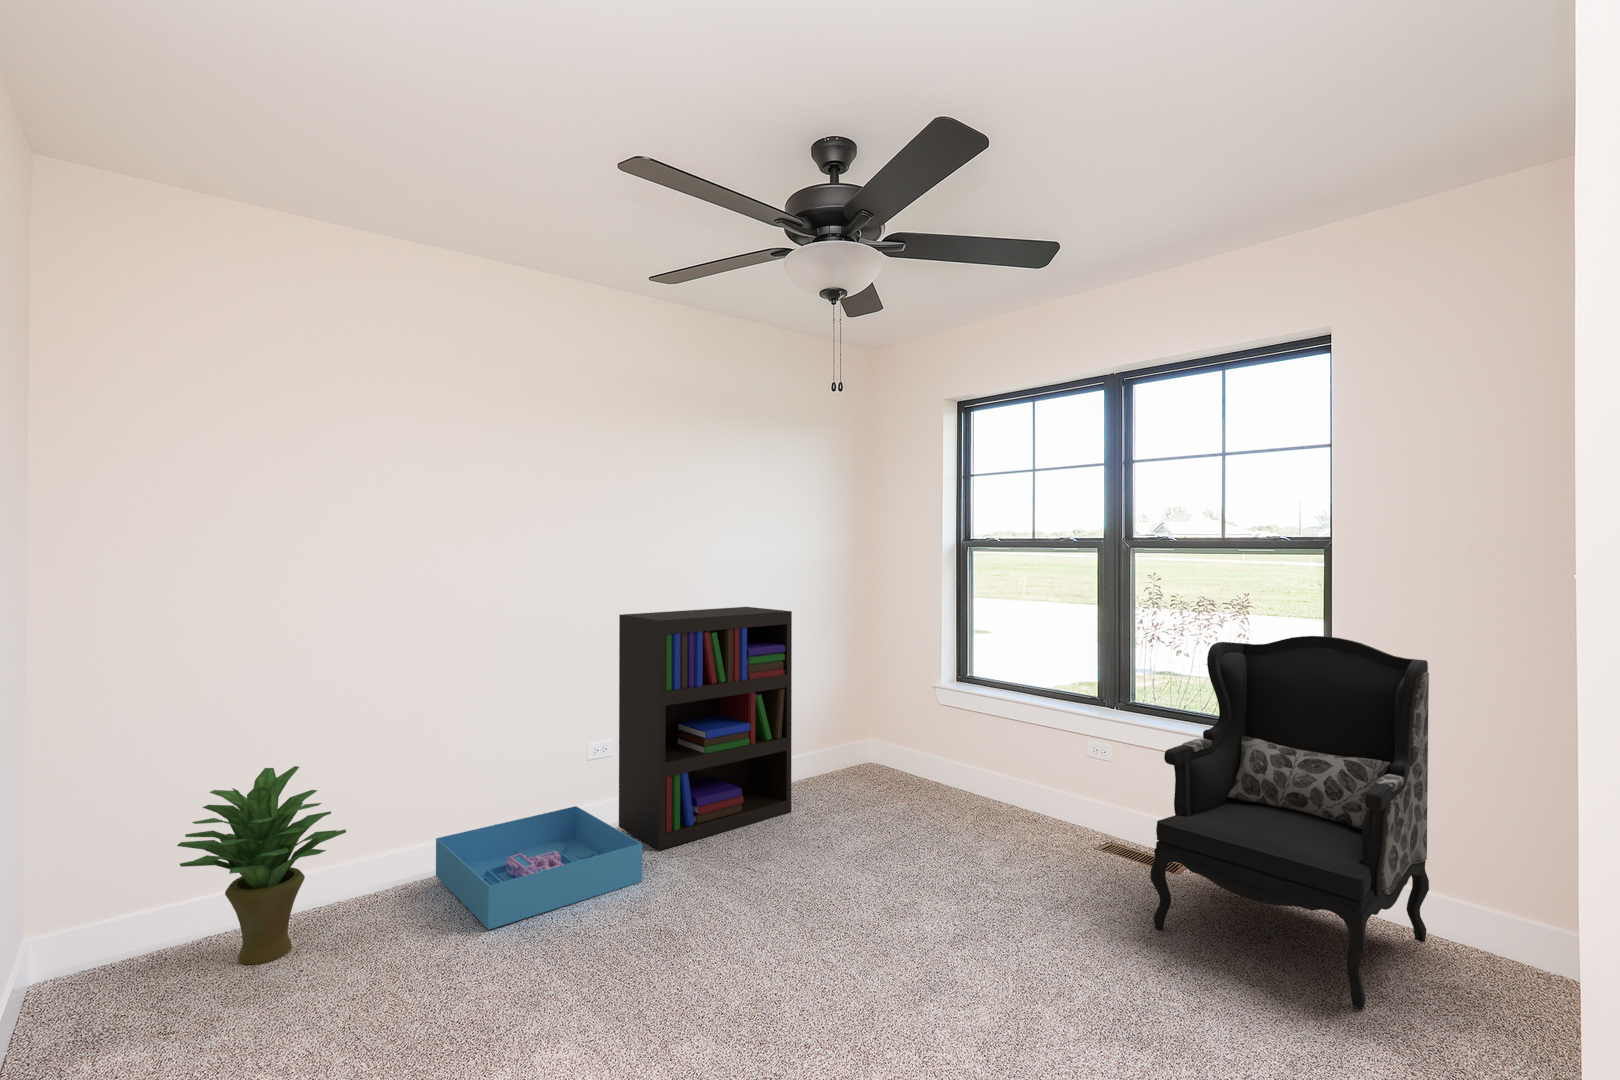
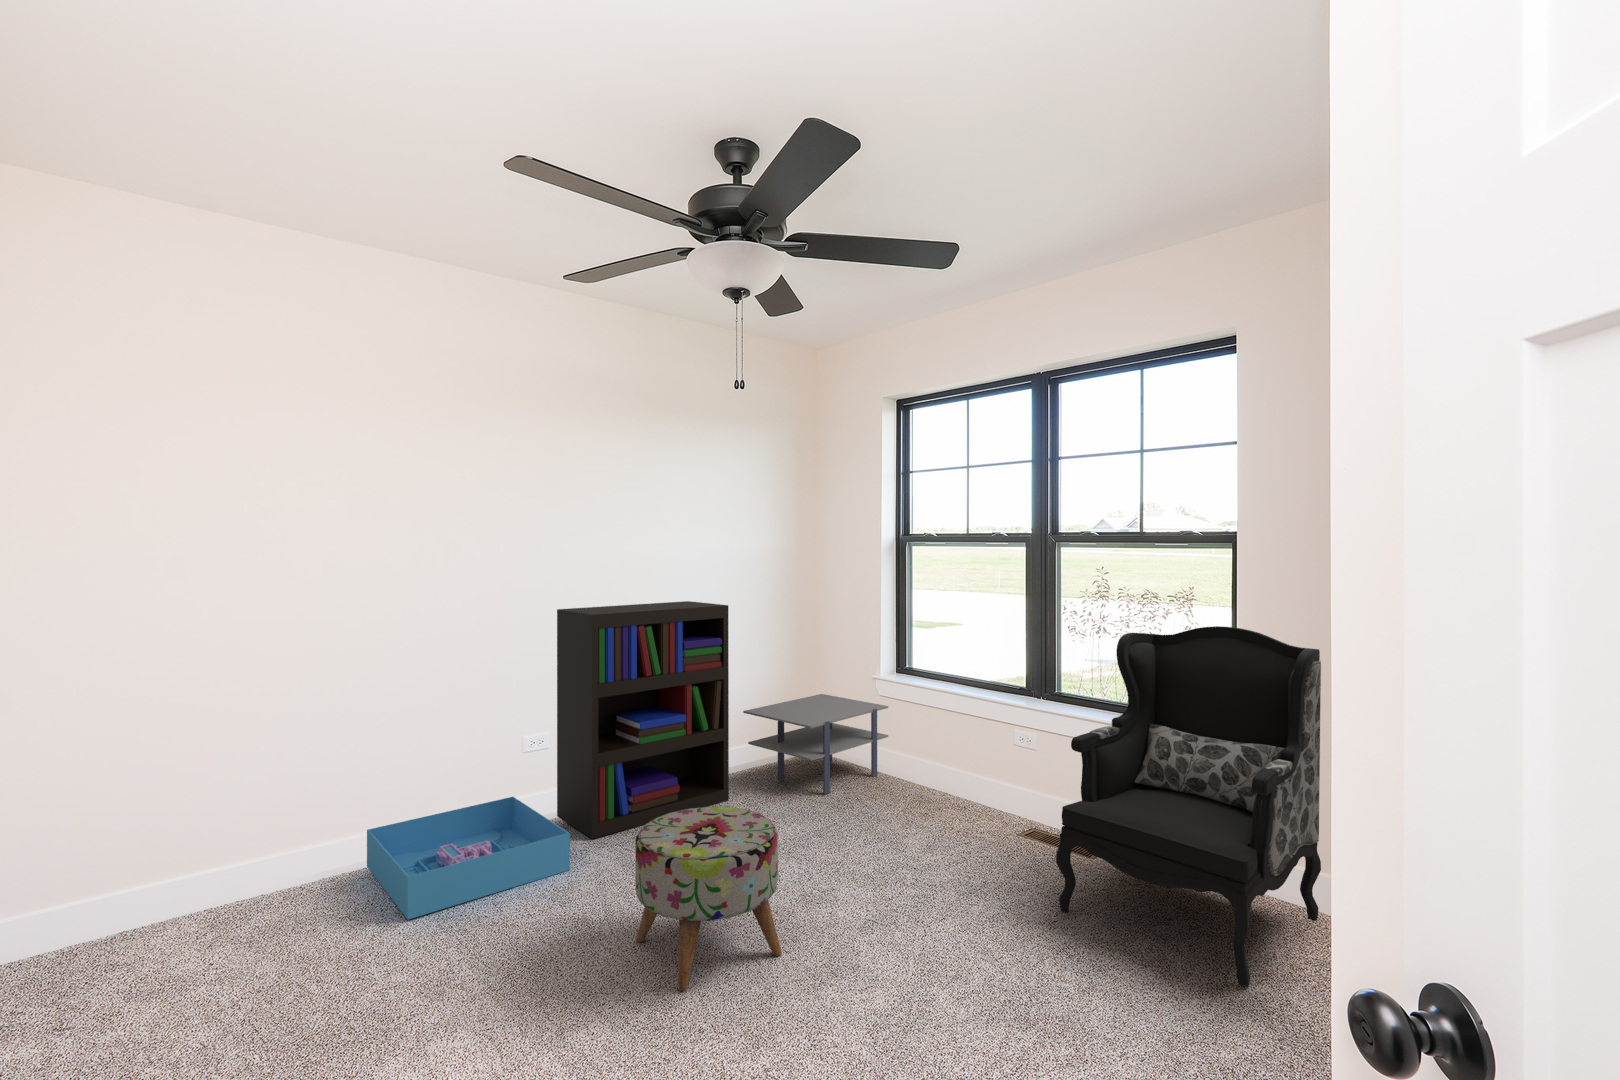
side table: none [802,703,951,807] -> present [743,694,888,794]
potted plant: present [177,766,346,964] -> none [86,760,265,957]
ottoman: none [724,818,875,1005] -> present [635,807,782,991]

